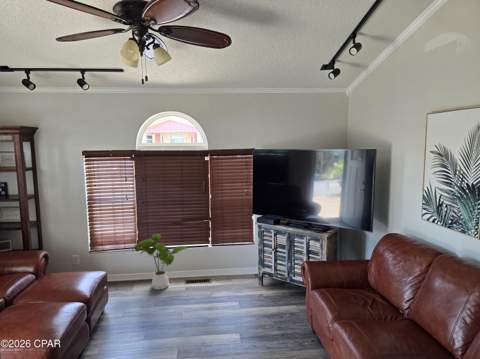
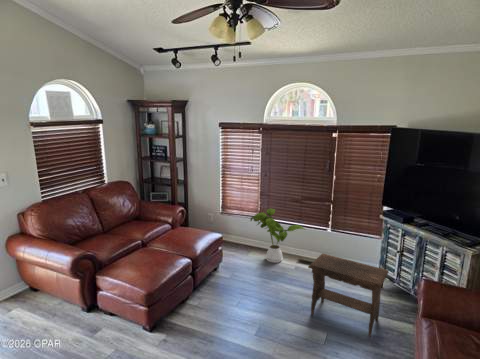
footstool: none [214,264,278,324] -> present [308,253,388,336]

